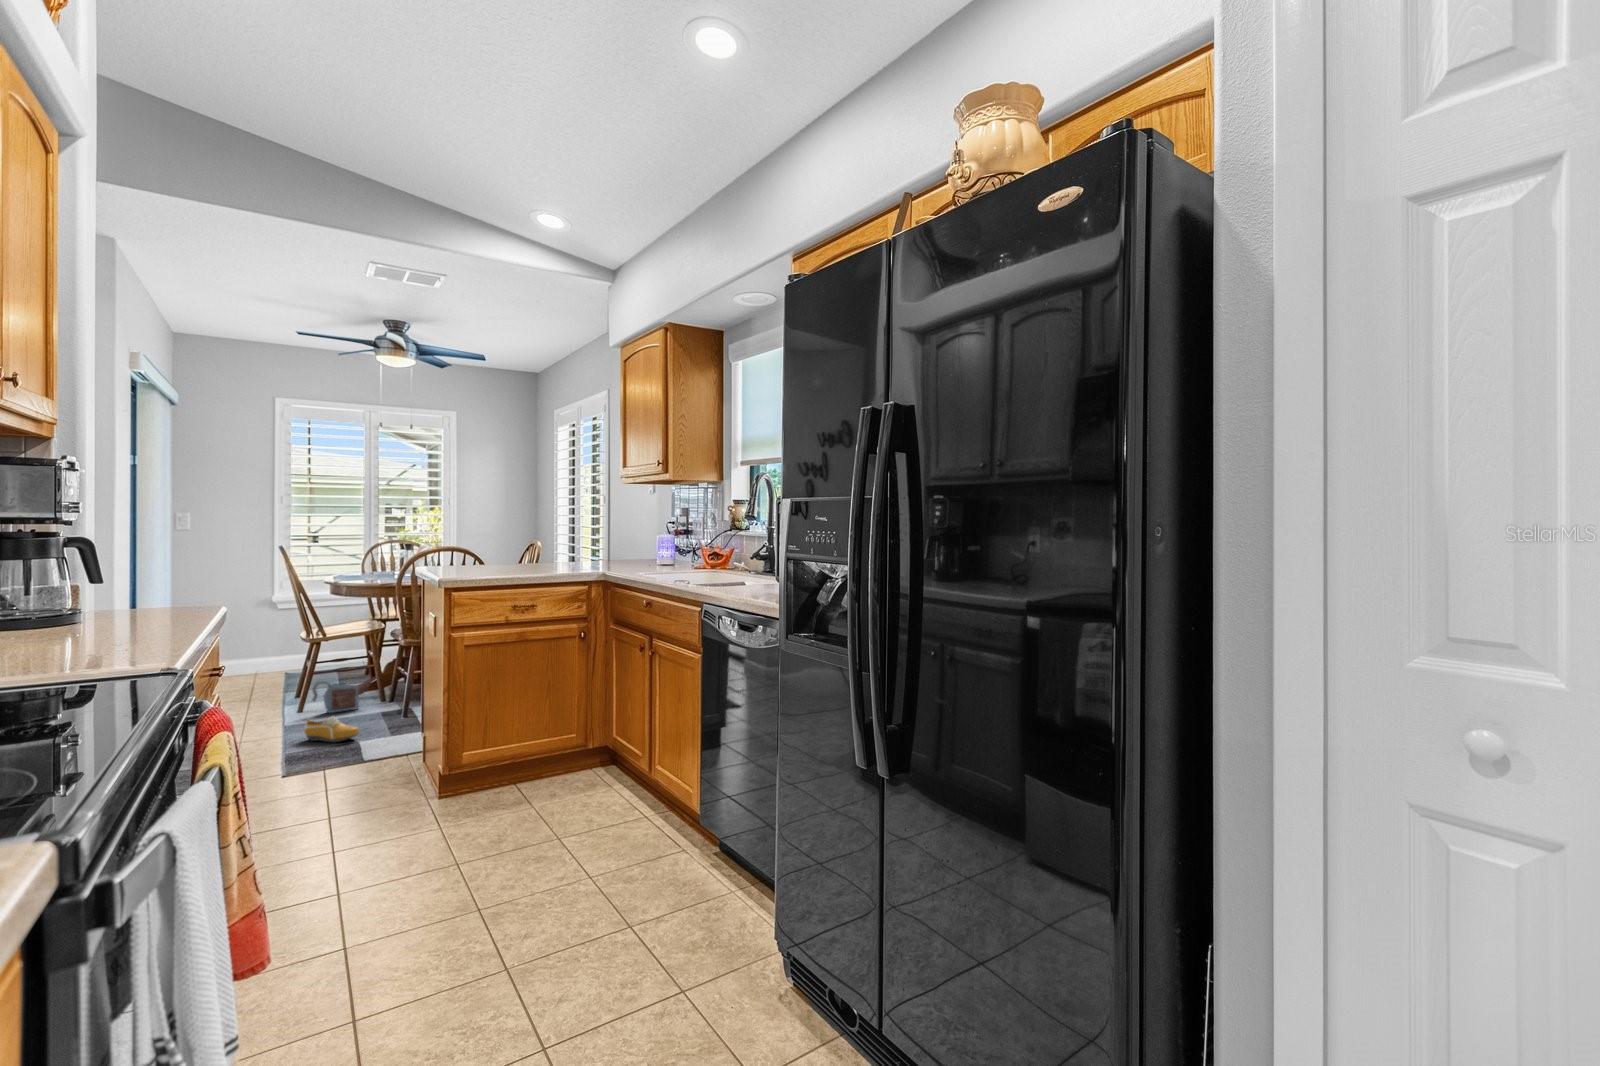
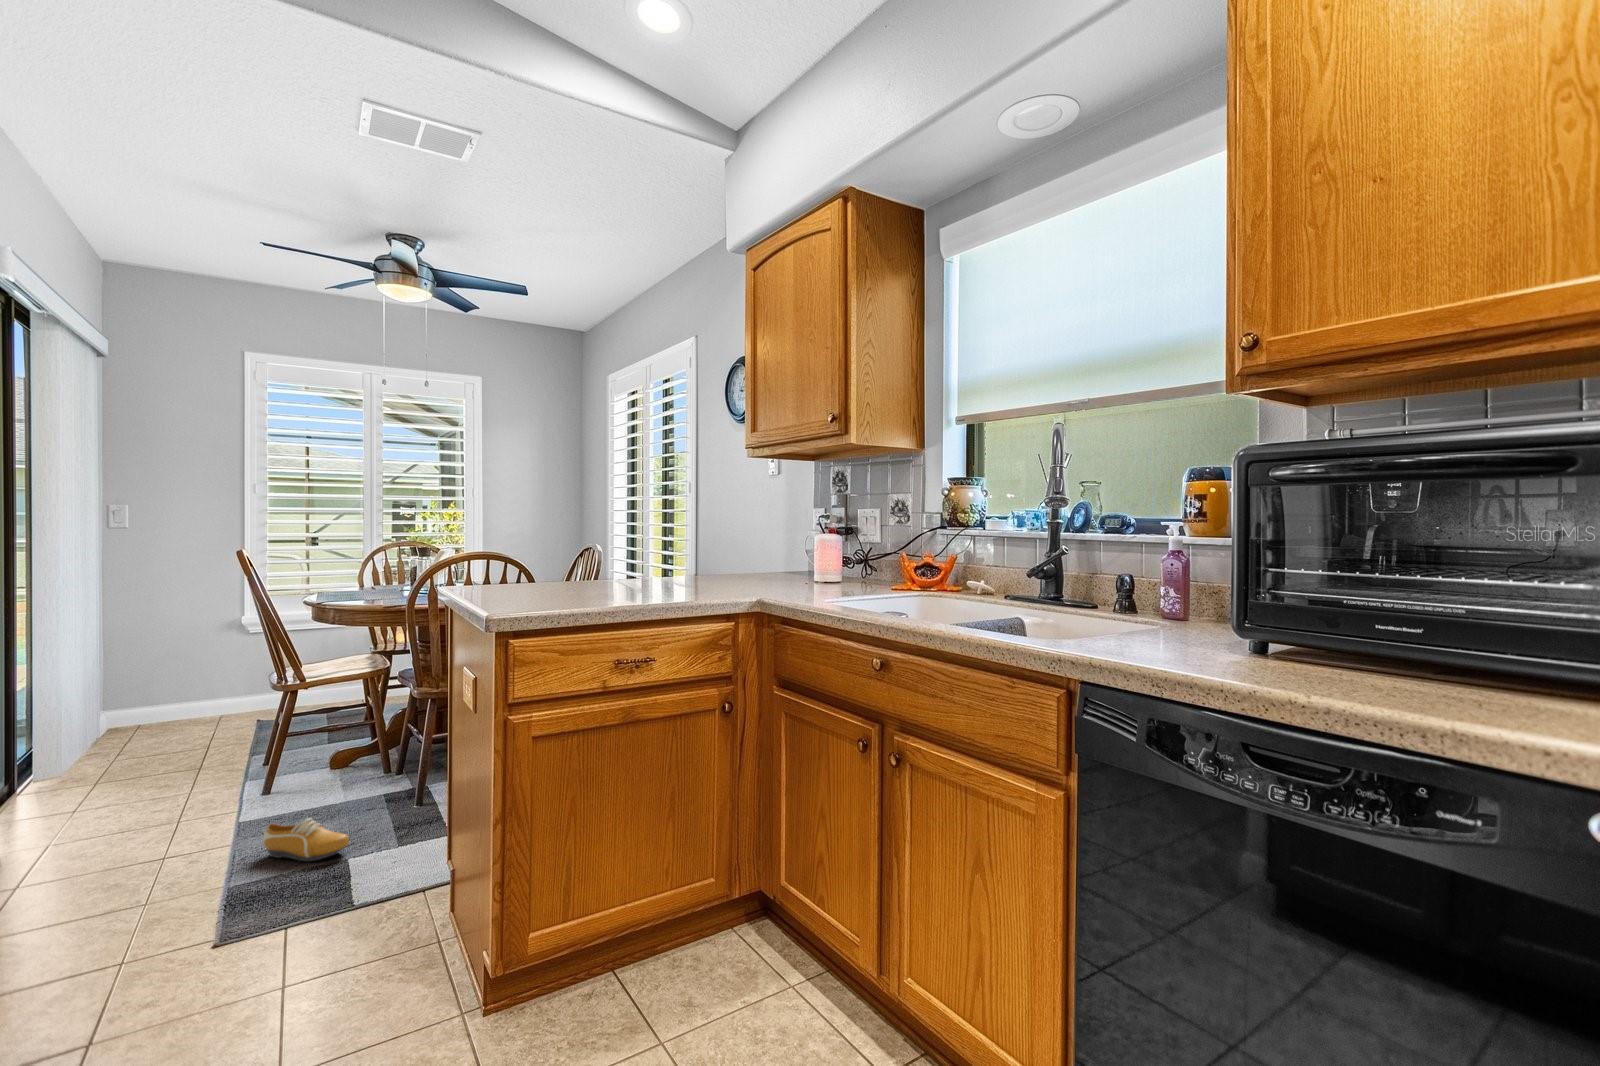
watering can: present [312,677,375,713] -> none [282,739,378,796]

